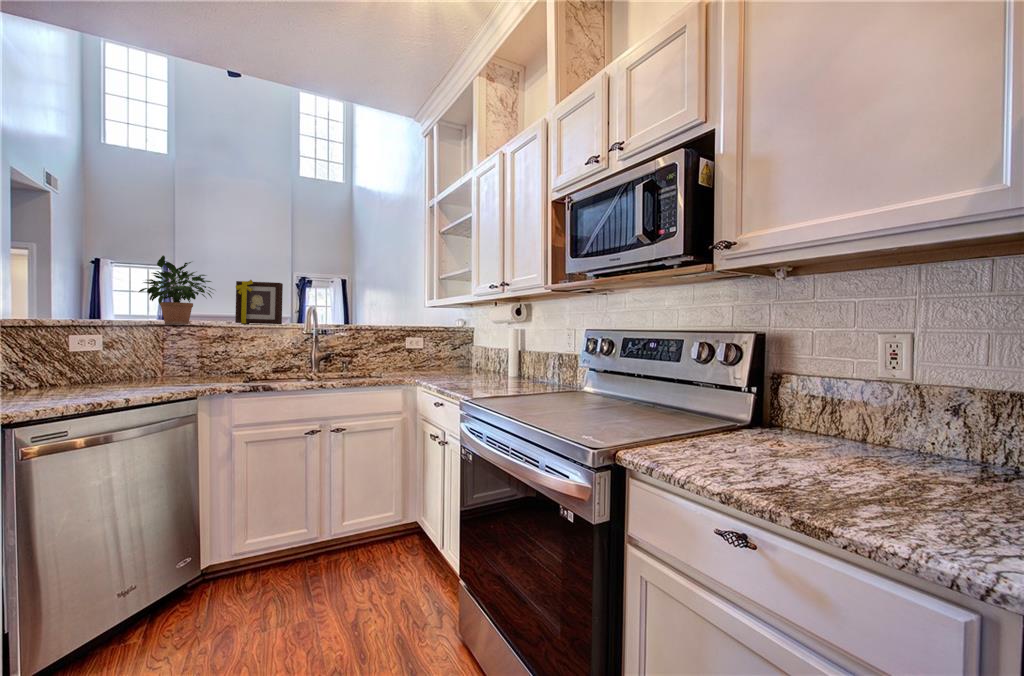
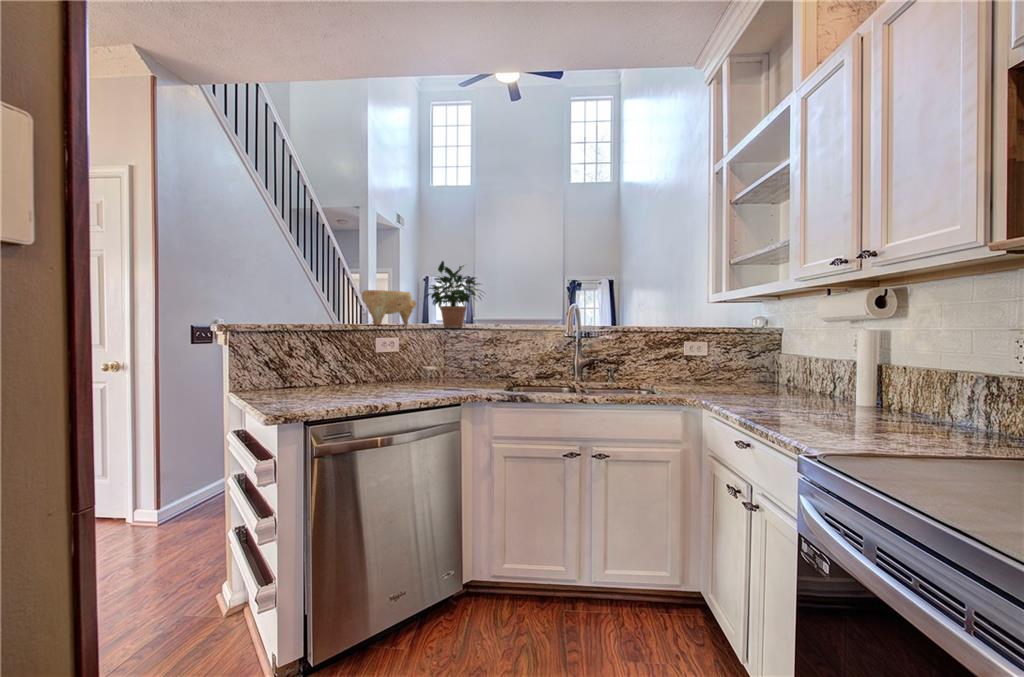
decorative bowl: none [35,279,120,320] -> present [362,290,416,325]
picture frame: present [235,280,283,324] -> none [505,281,548,327]

